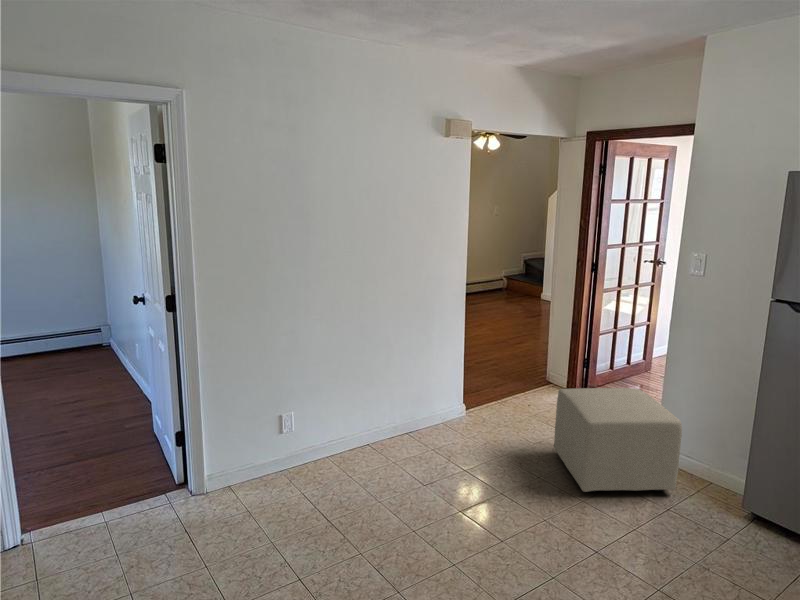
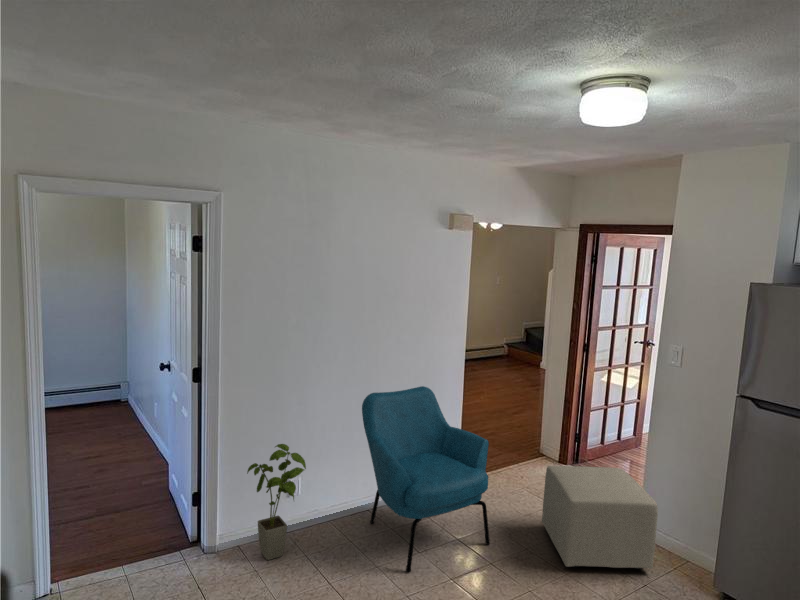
armchair: none [356,311,500,505] -> present [362,386,490,572]
house plant: none [233,374,297,499] -> present [247,444,306,560]

